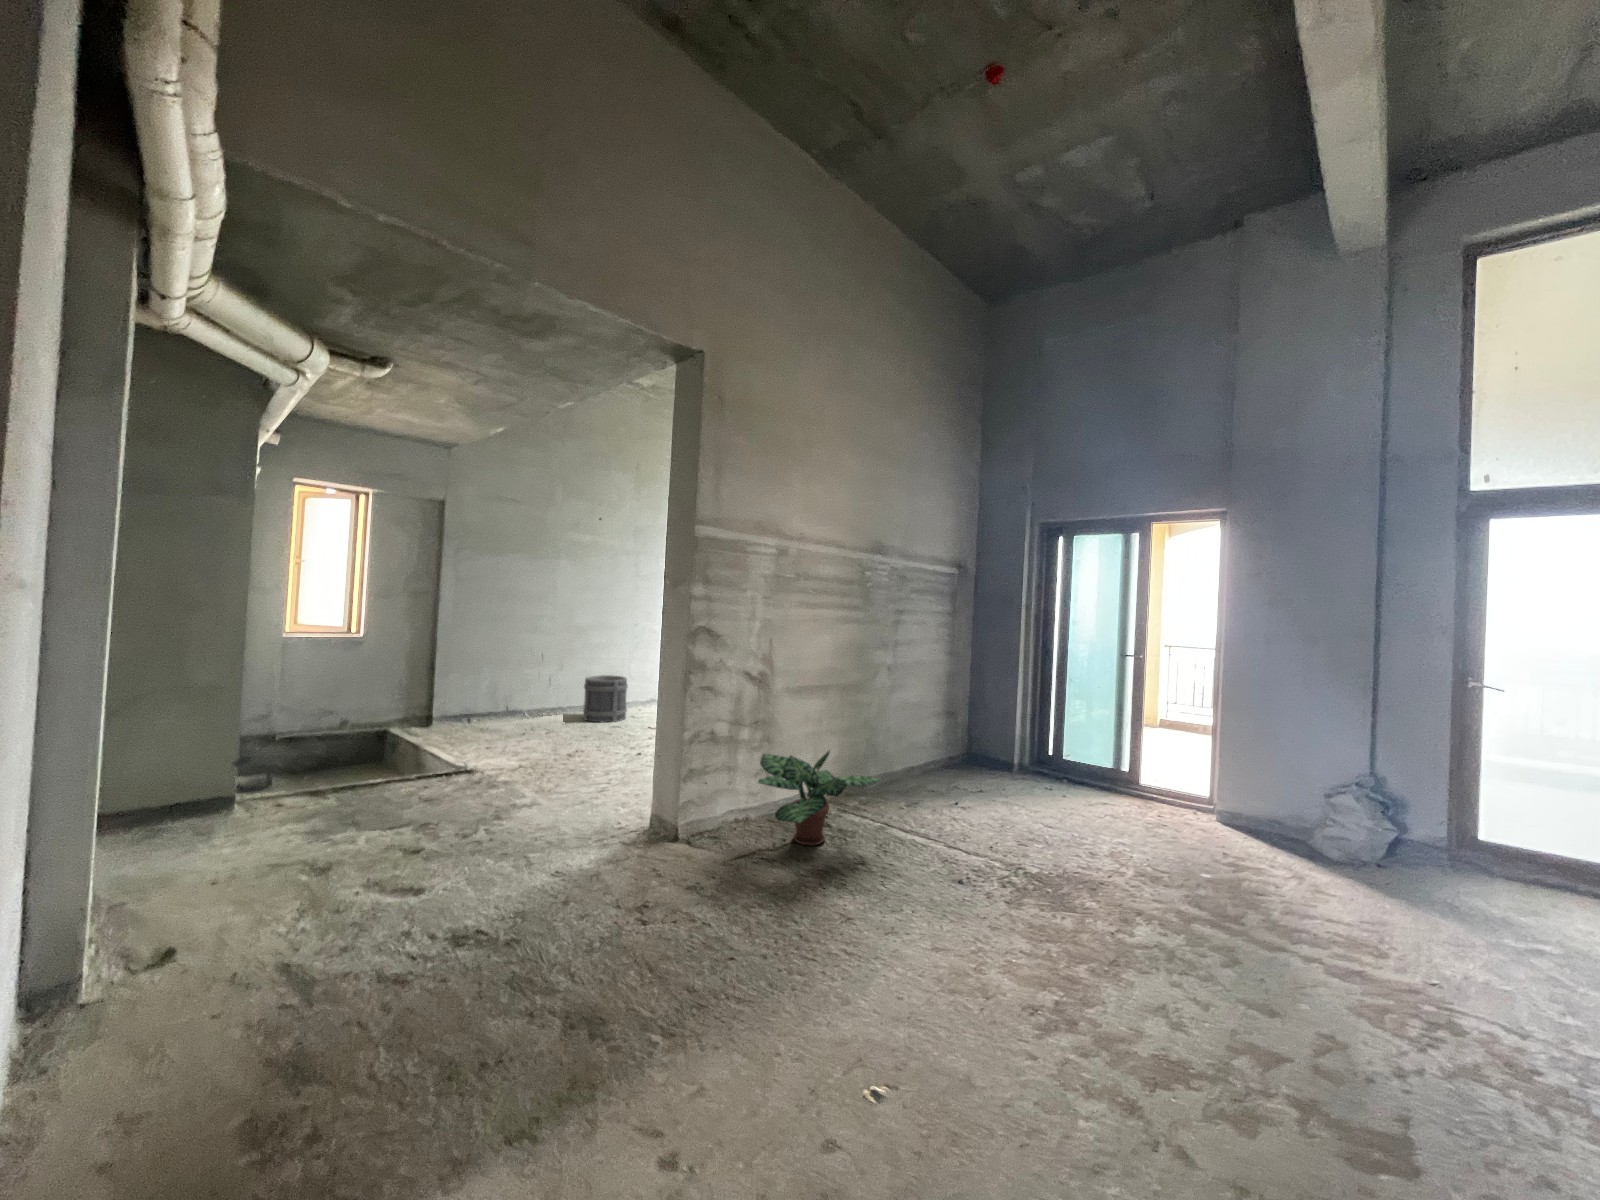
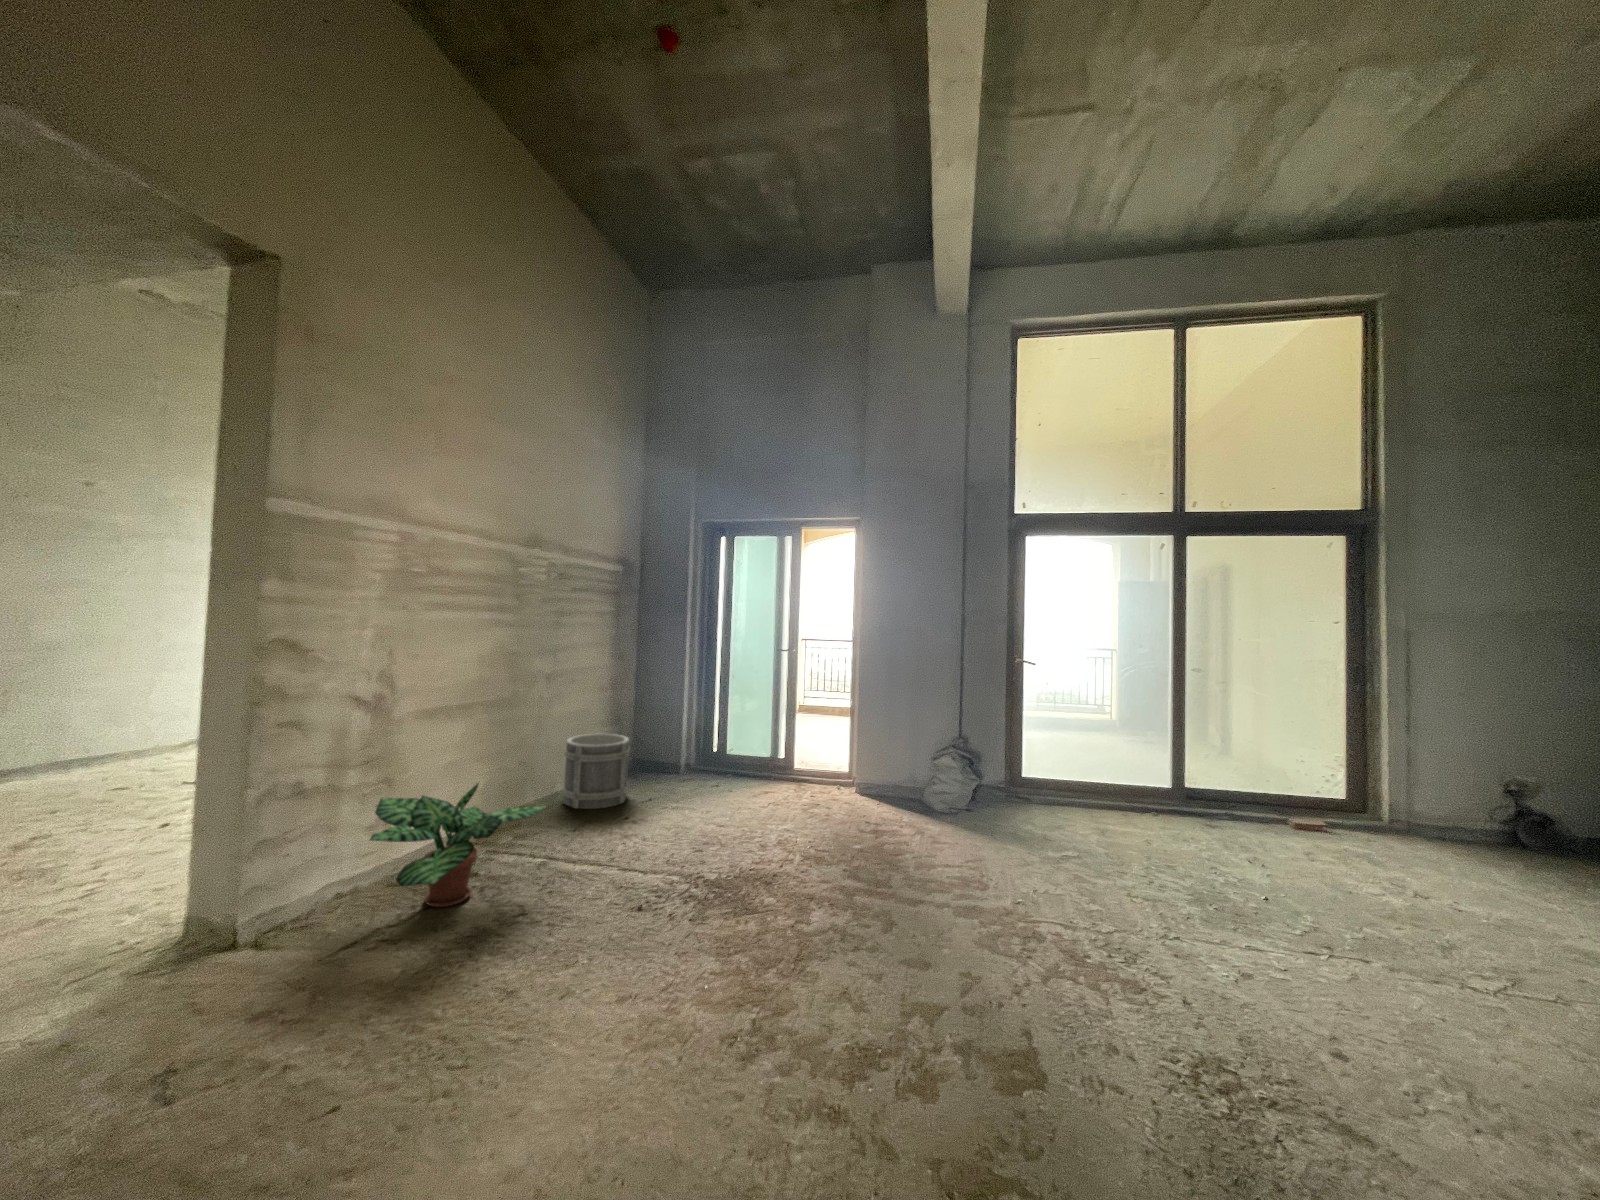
bucket: present [583,675,628,722] -> present [563,734,630,809]

